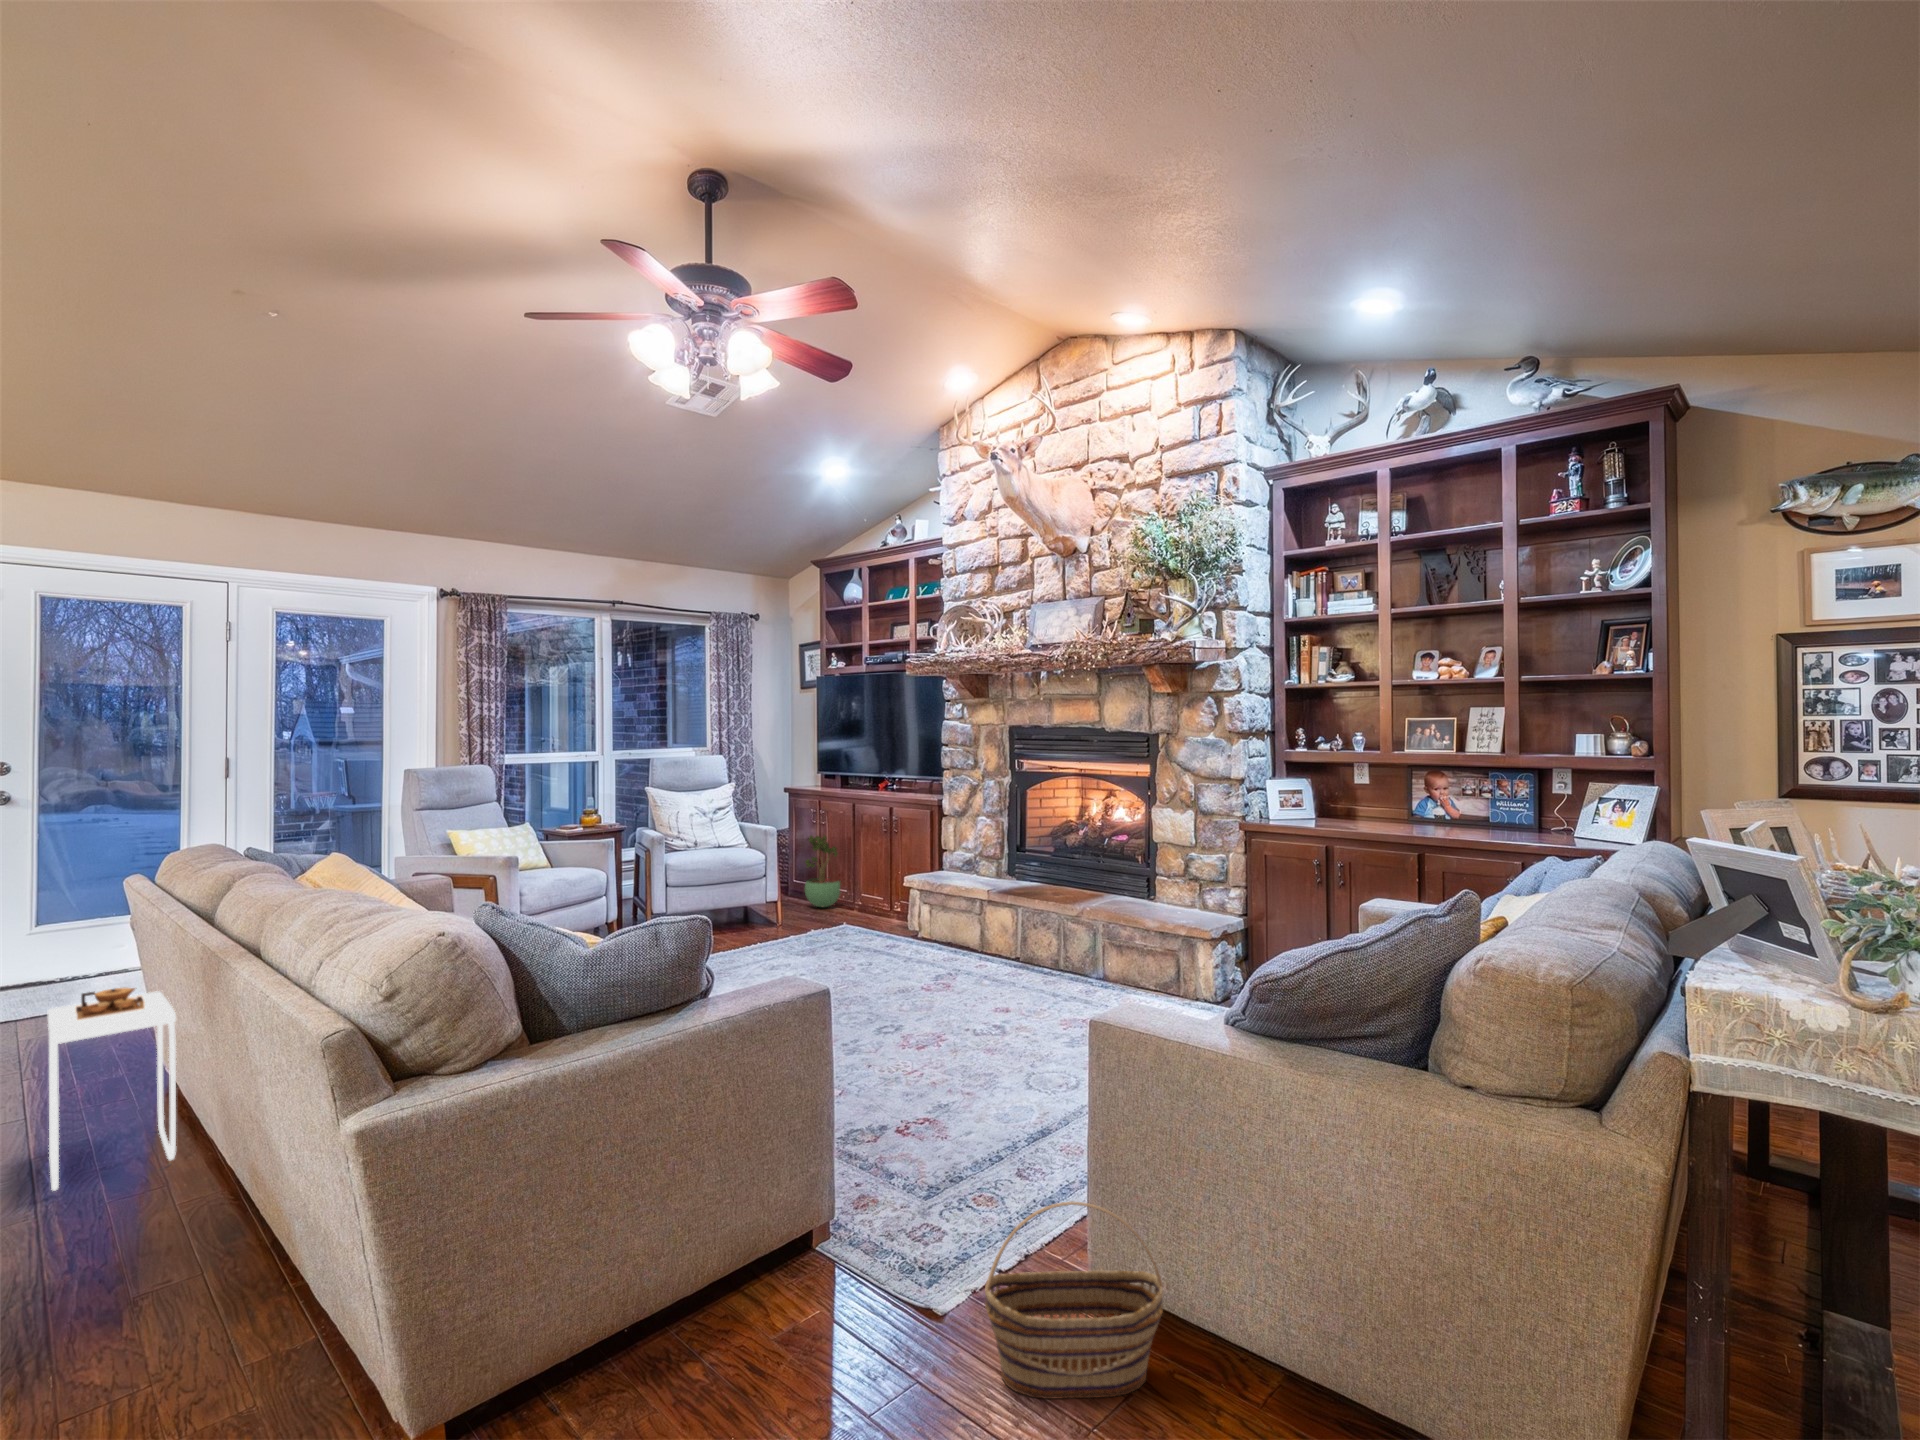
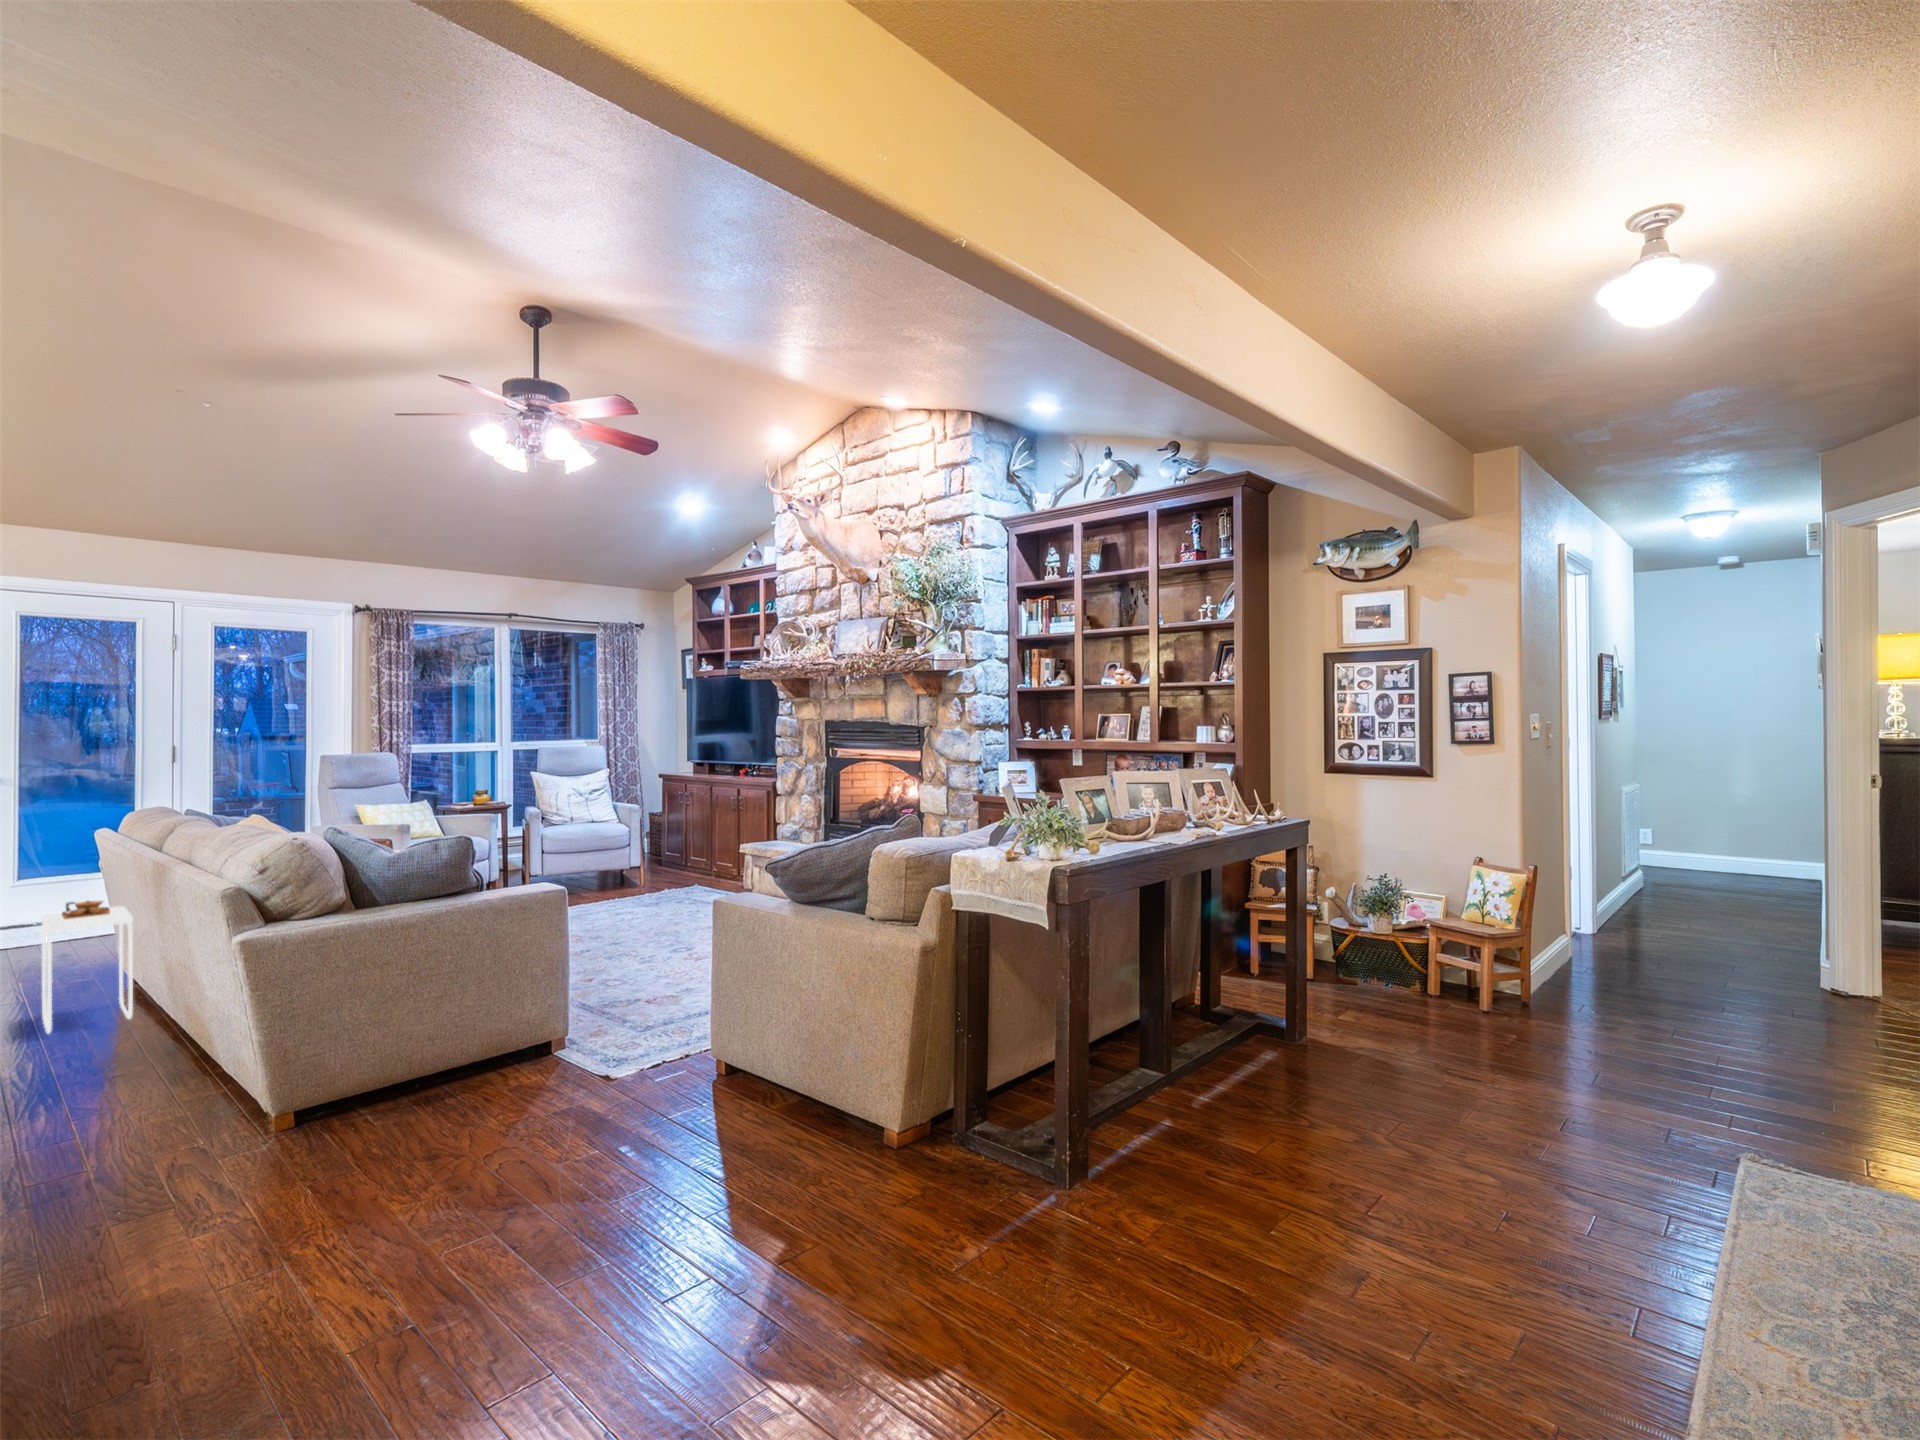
potted plant: present [805,836,840,907] -> none [671,812,703,874]
basket: present [985,1201,1163,1399] -> none [624,998,731,1108]

